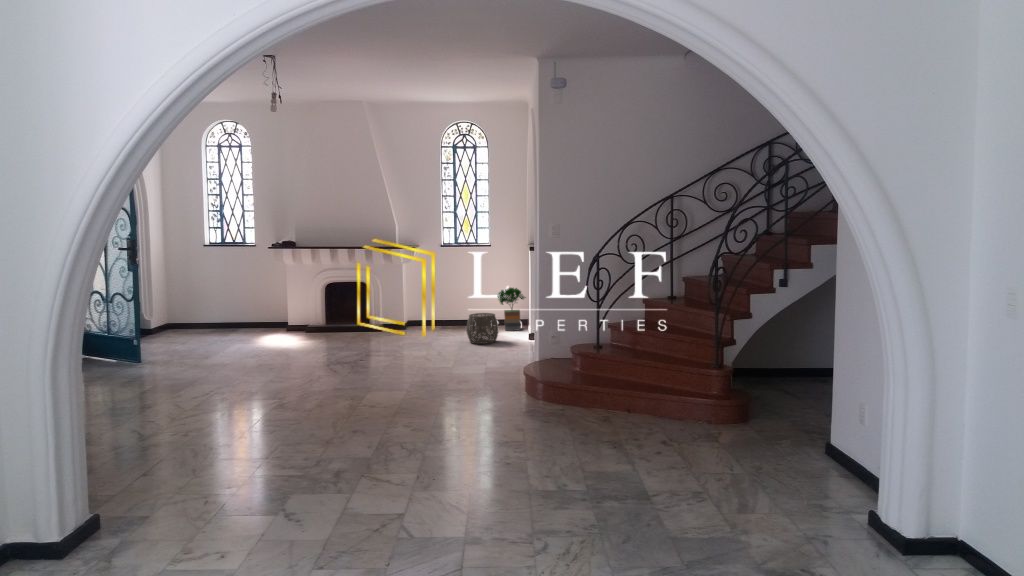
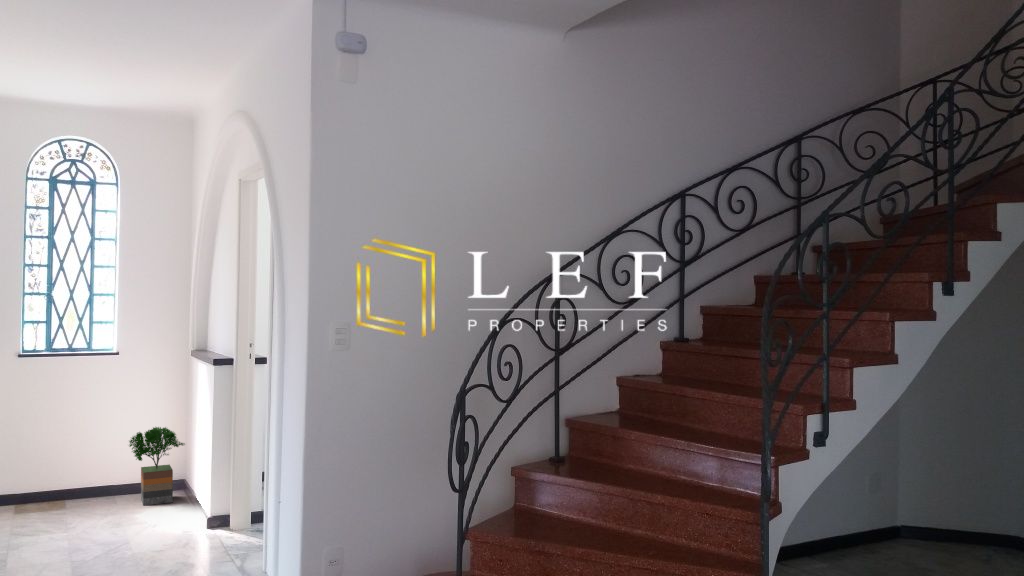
woven basket: present [467,313,498,344] -> none [71,486,141,552]

